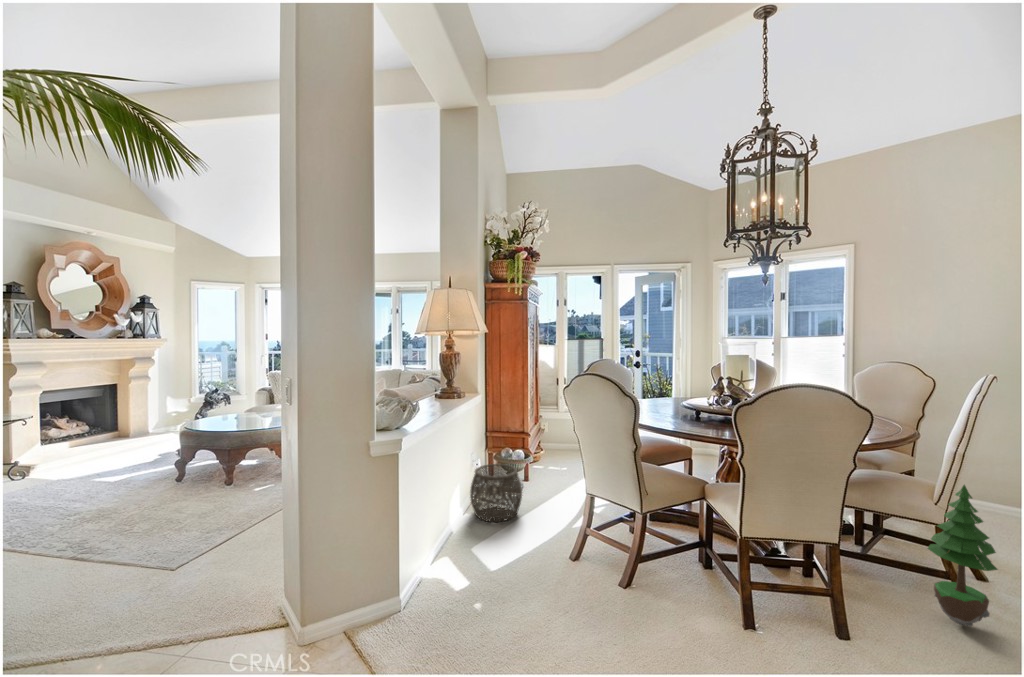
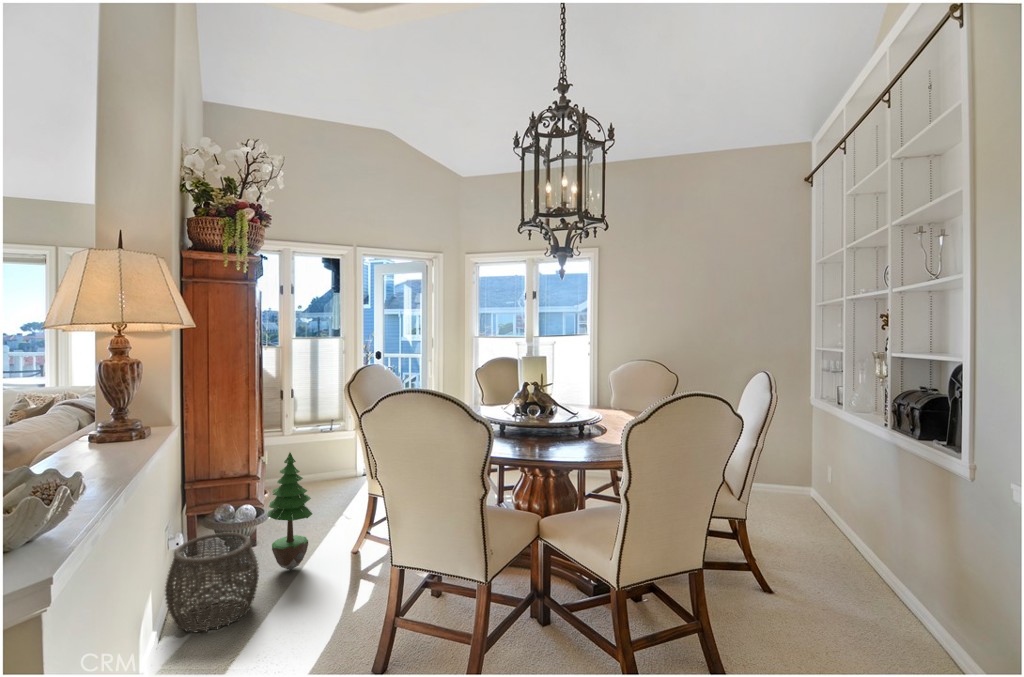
potted tree: present [928,485,997,627] -> present [267,453,312,570]

